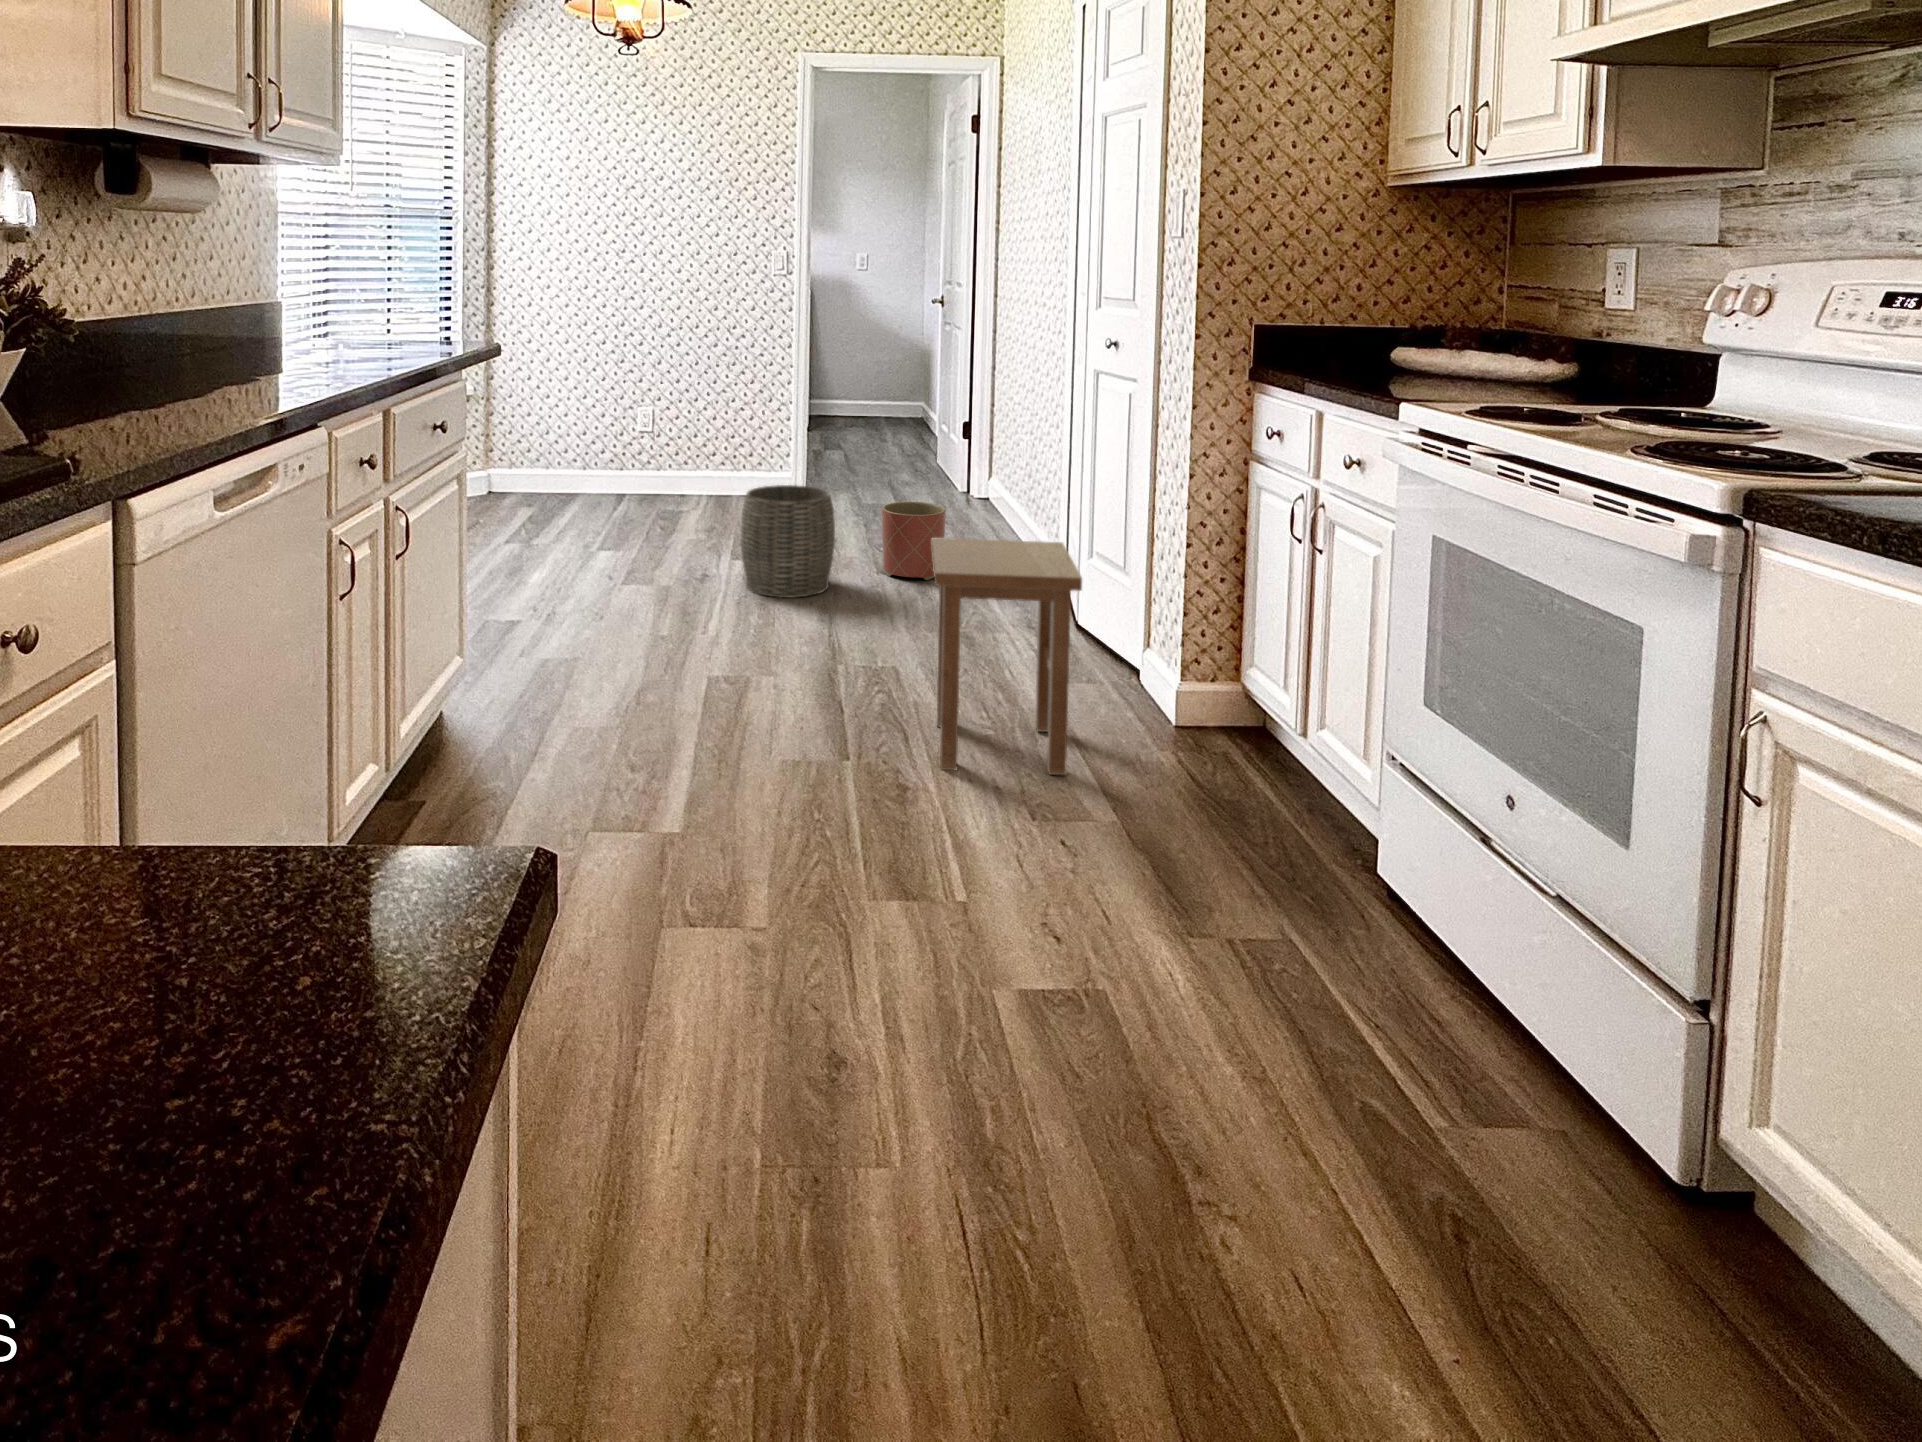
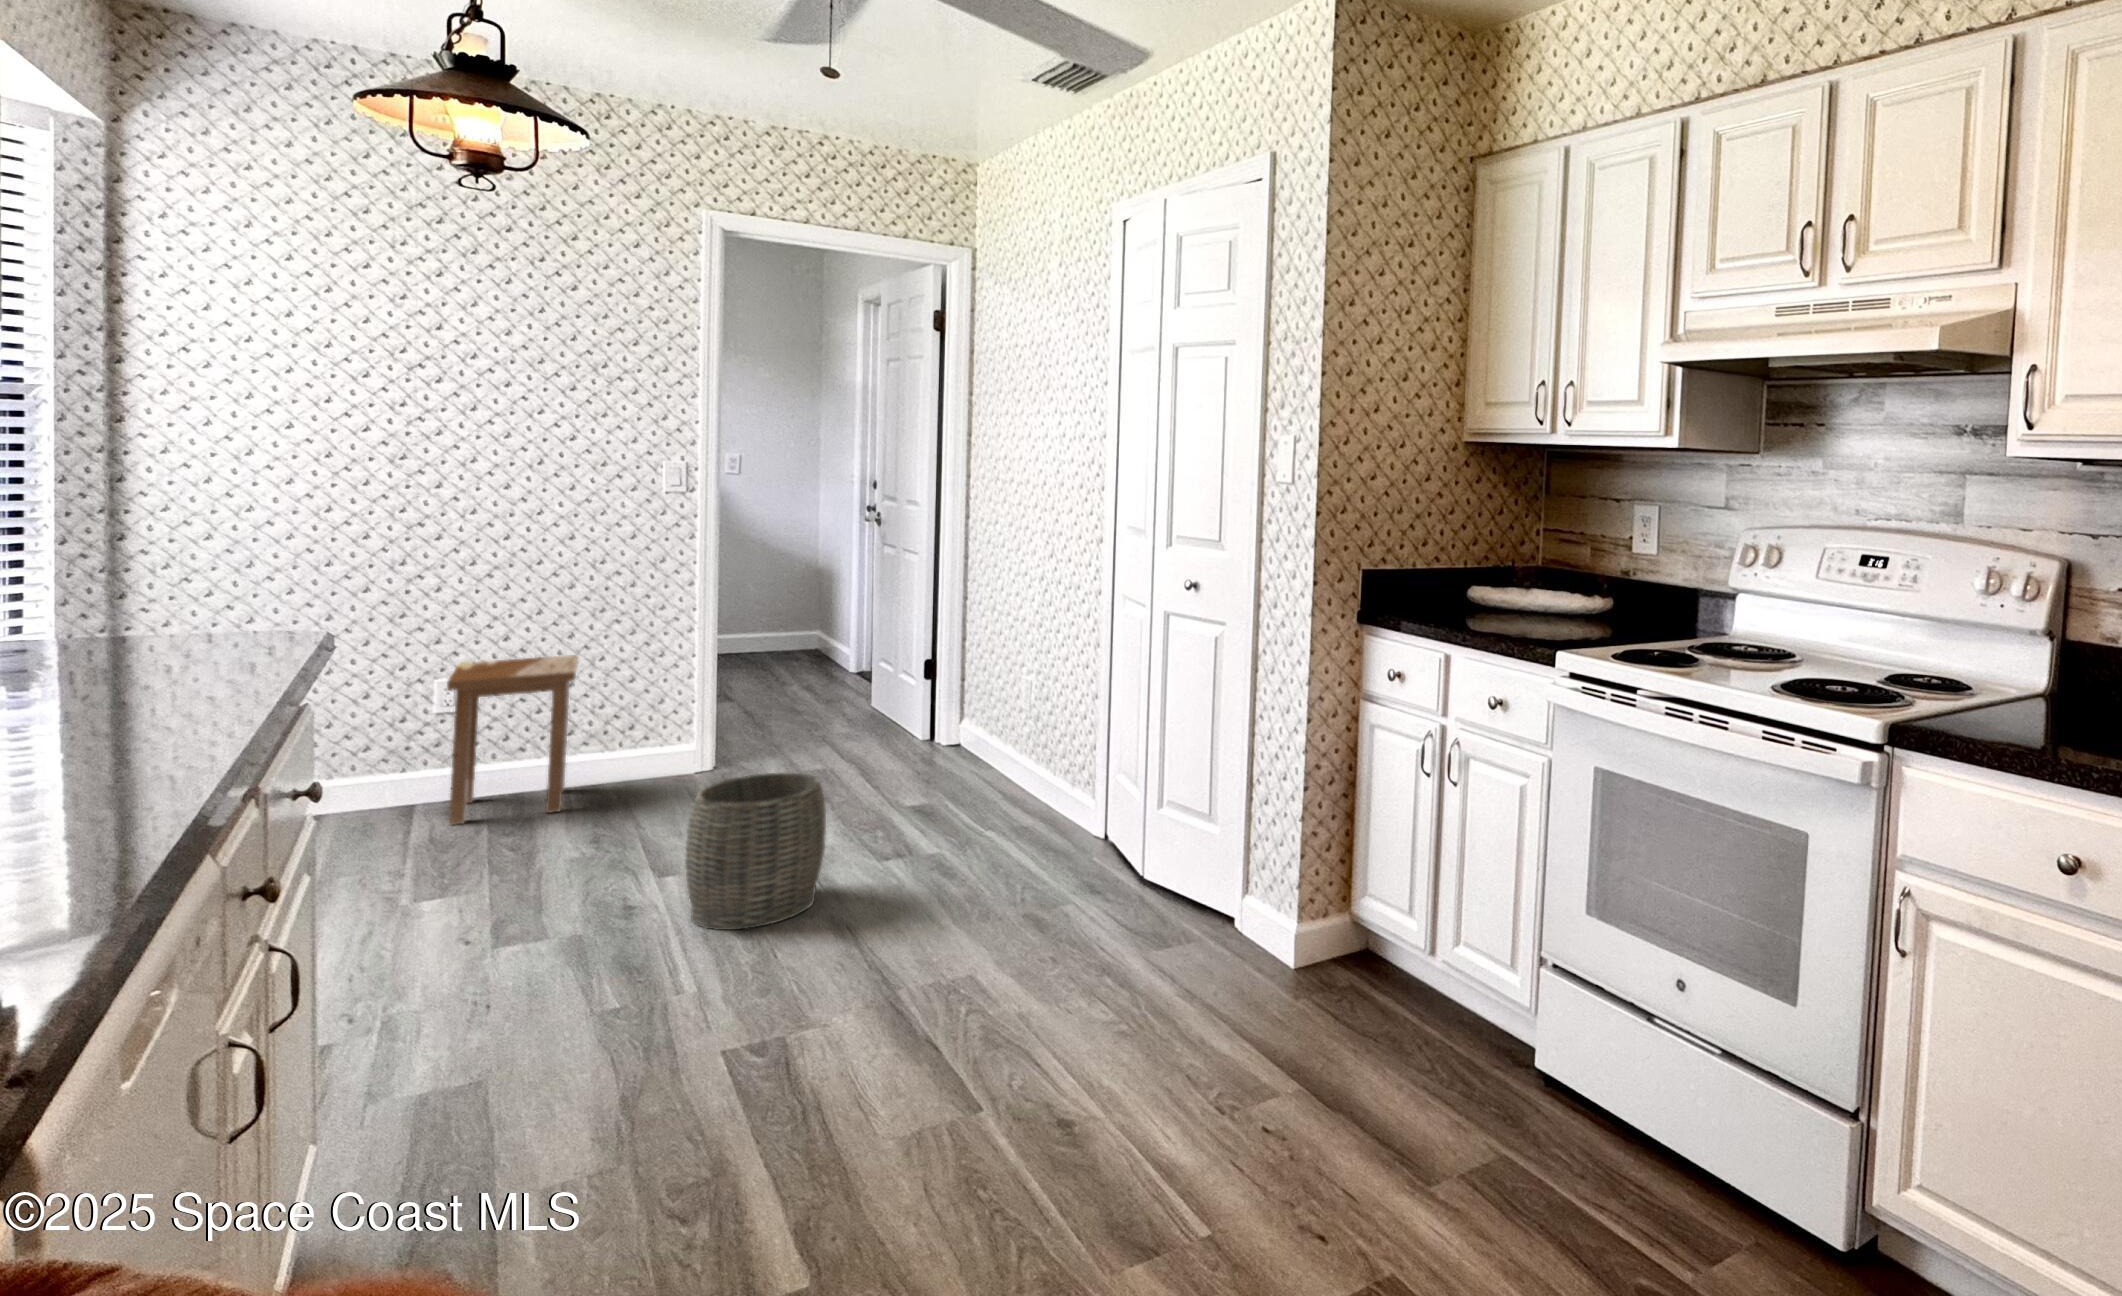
planter: present [882,502,946,580] -> none [874,765,957,865]
stool: present [932,538,1082,775] -> present [447,655,579,825]

